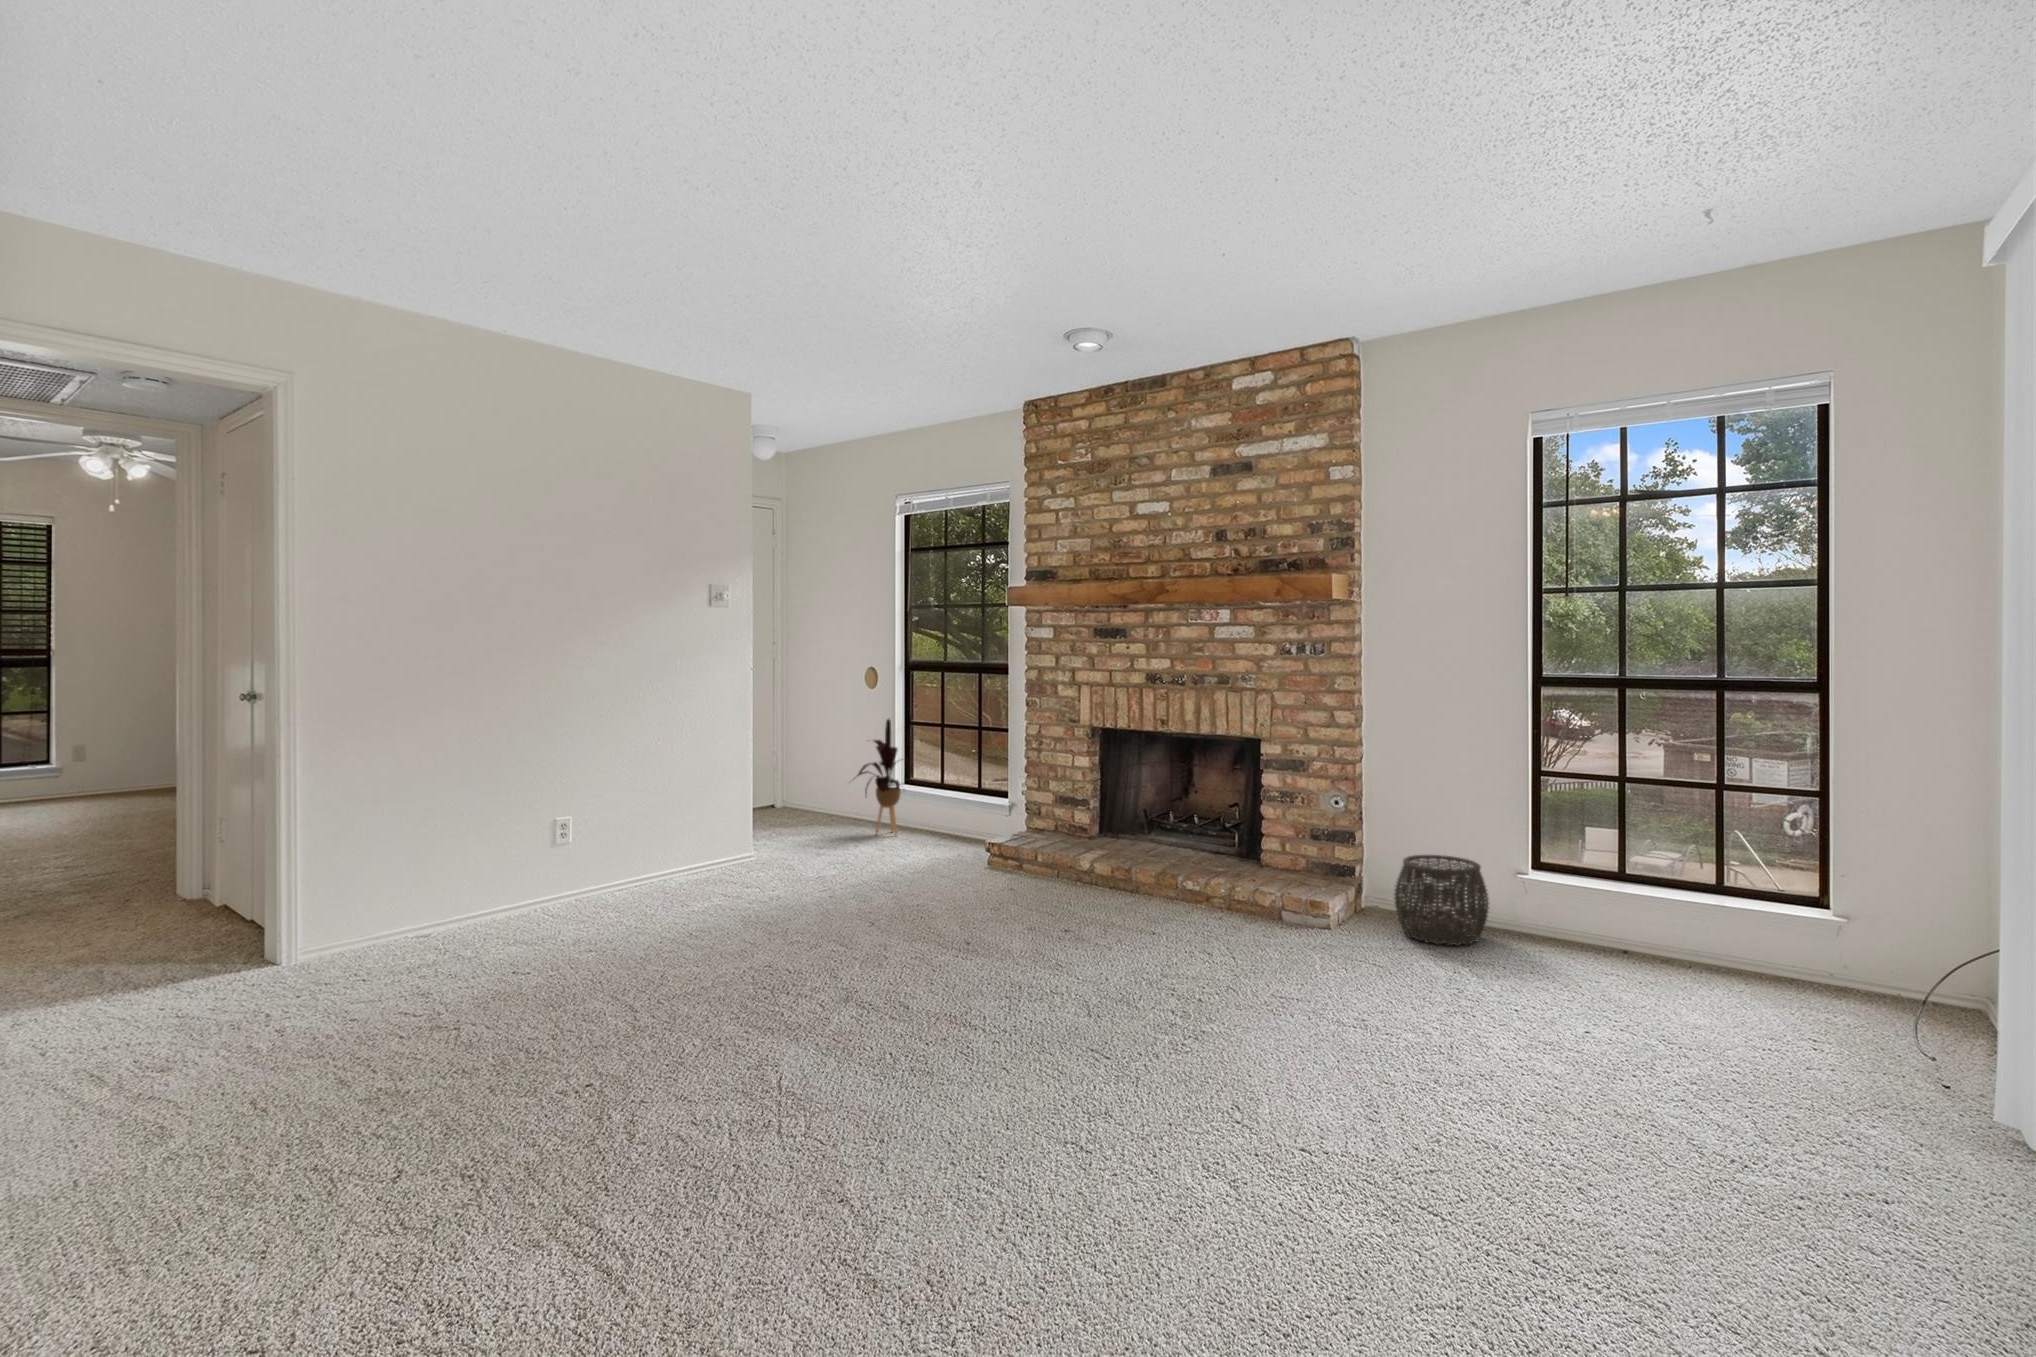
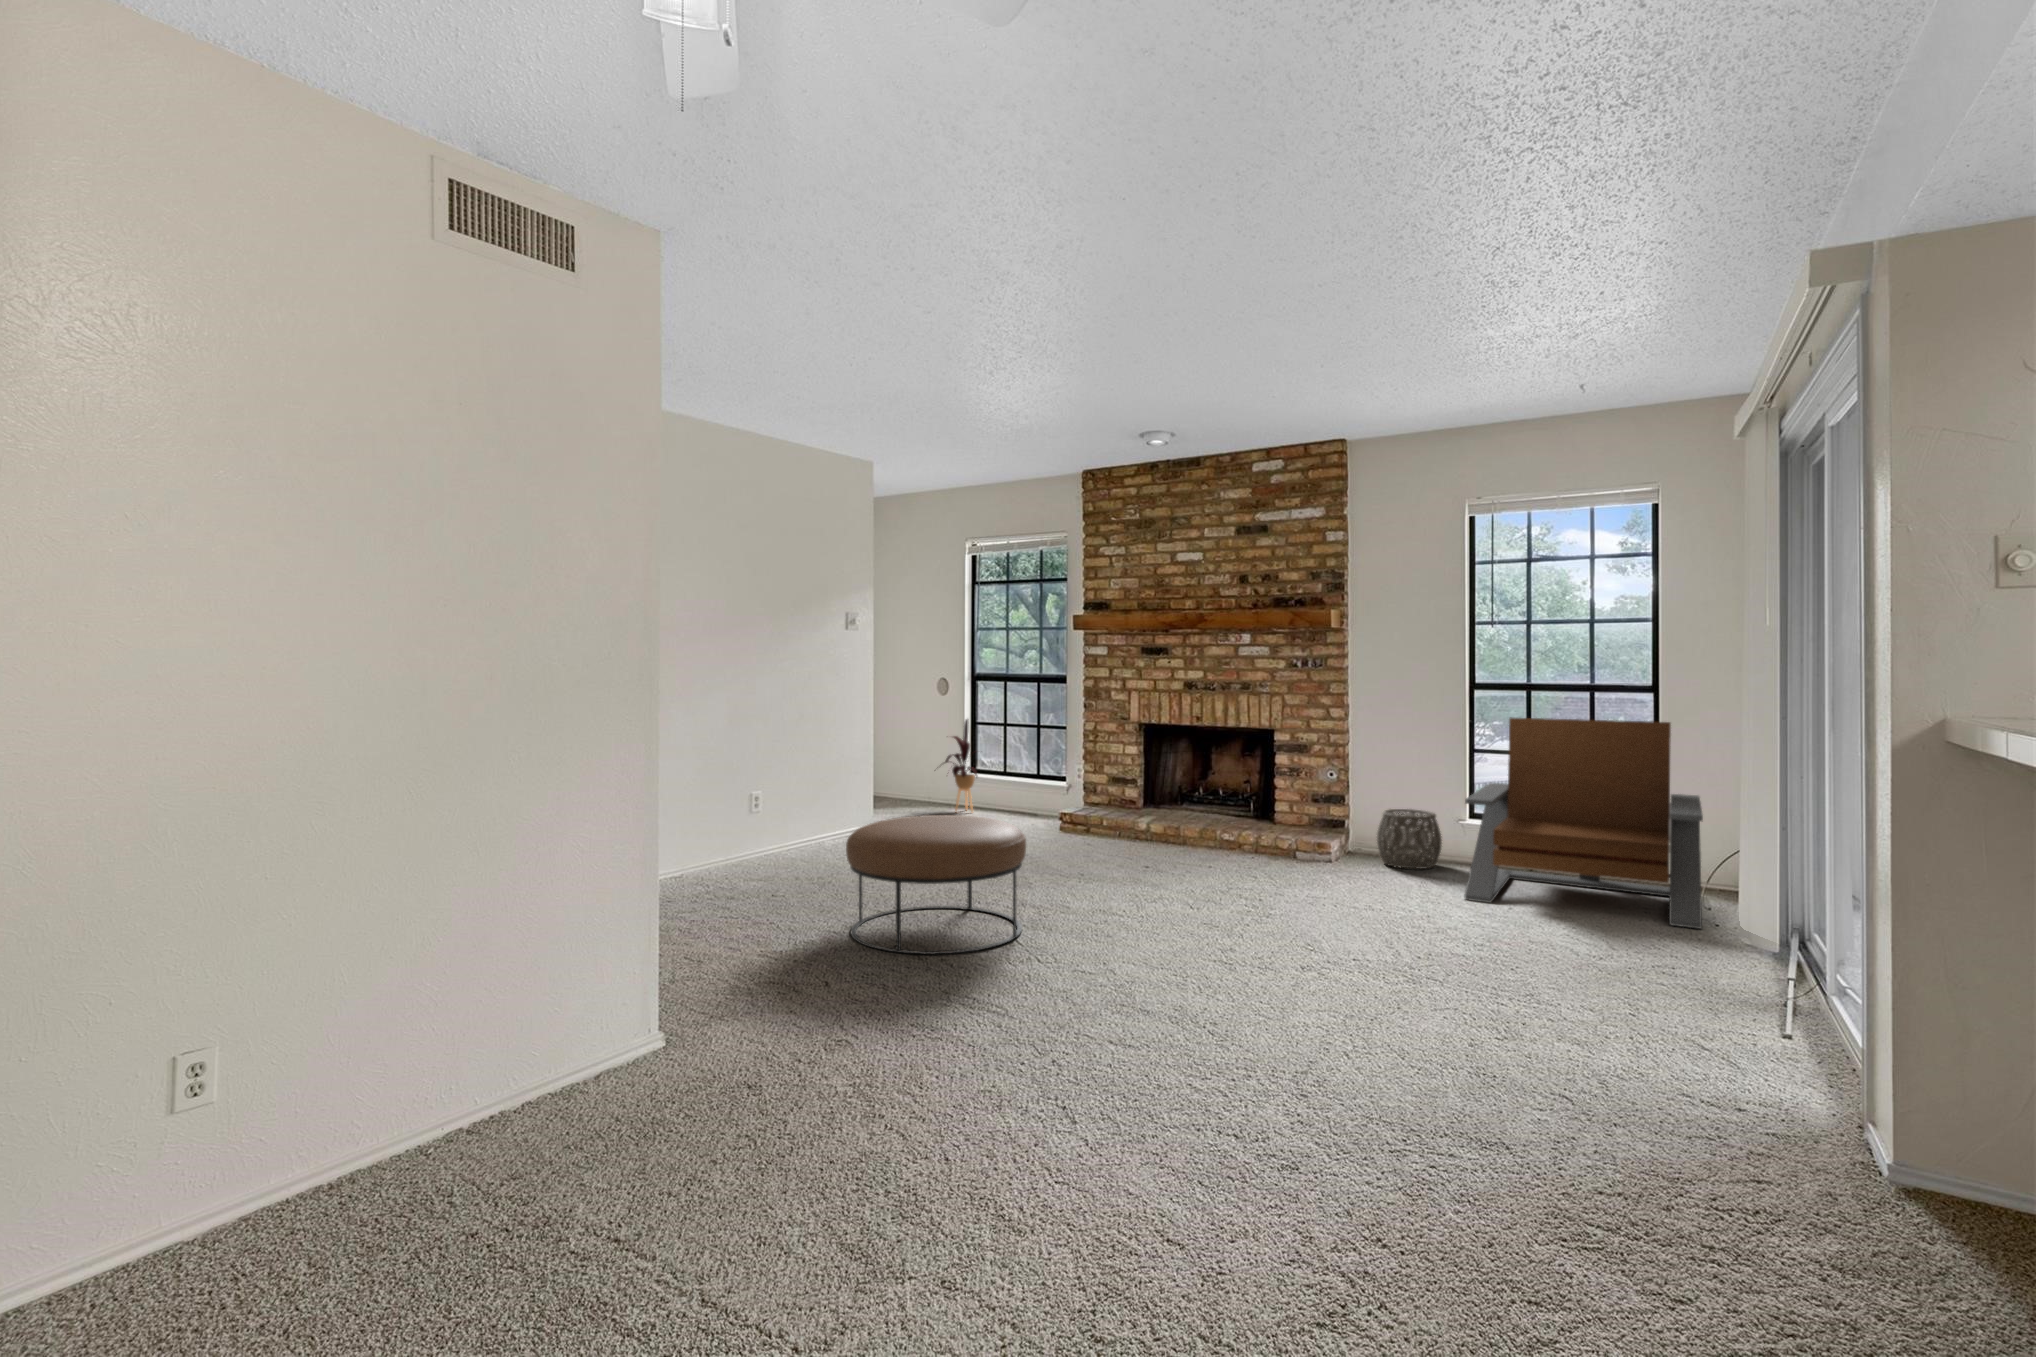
lounge chair: none [1515,730,1923,1095] -> present [1465,718,1703,929]
ottoman: none [516,877,808,1122] -> present [846,815,1026,954]

